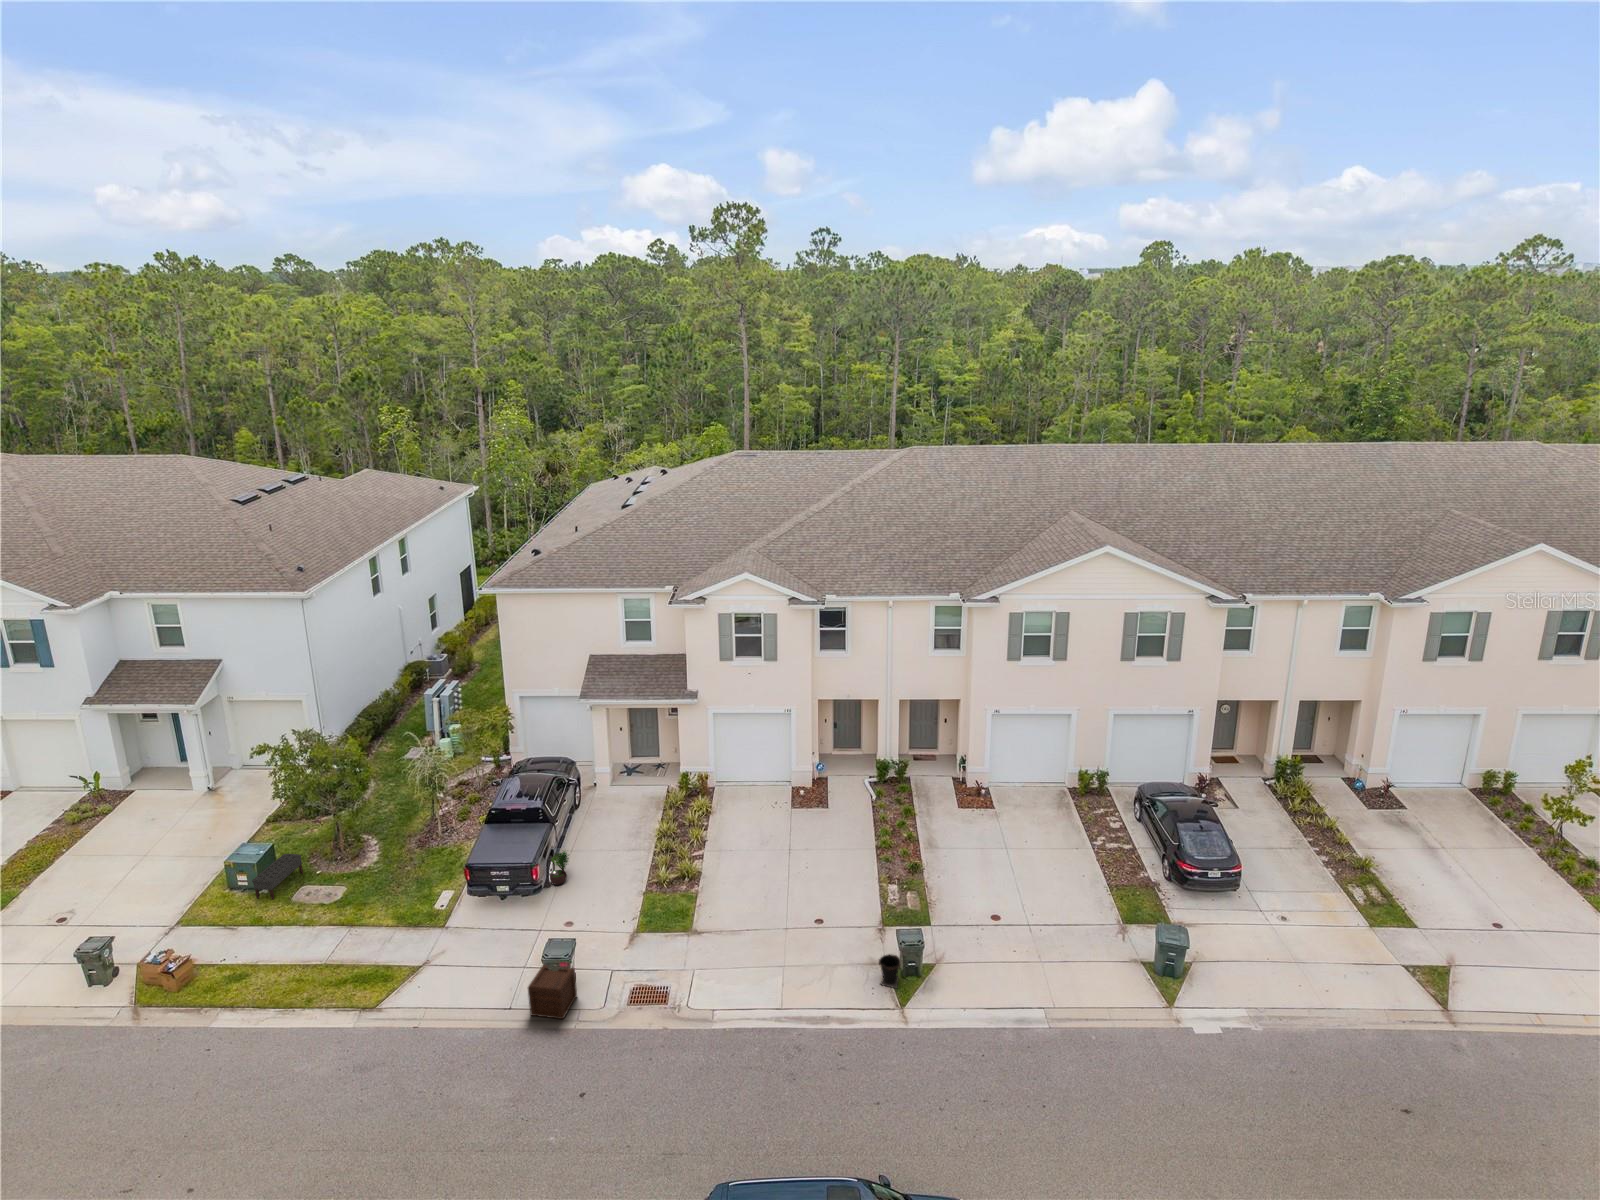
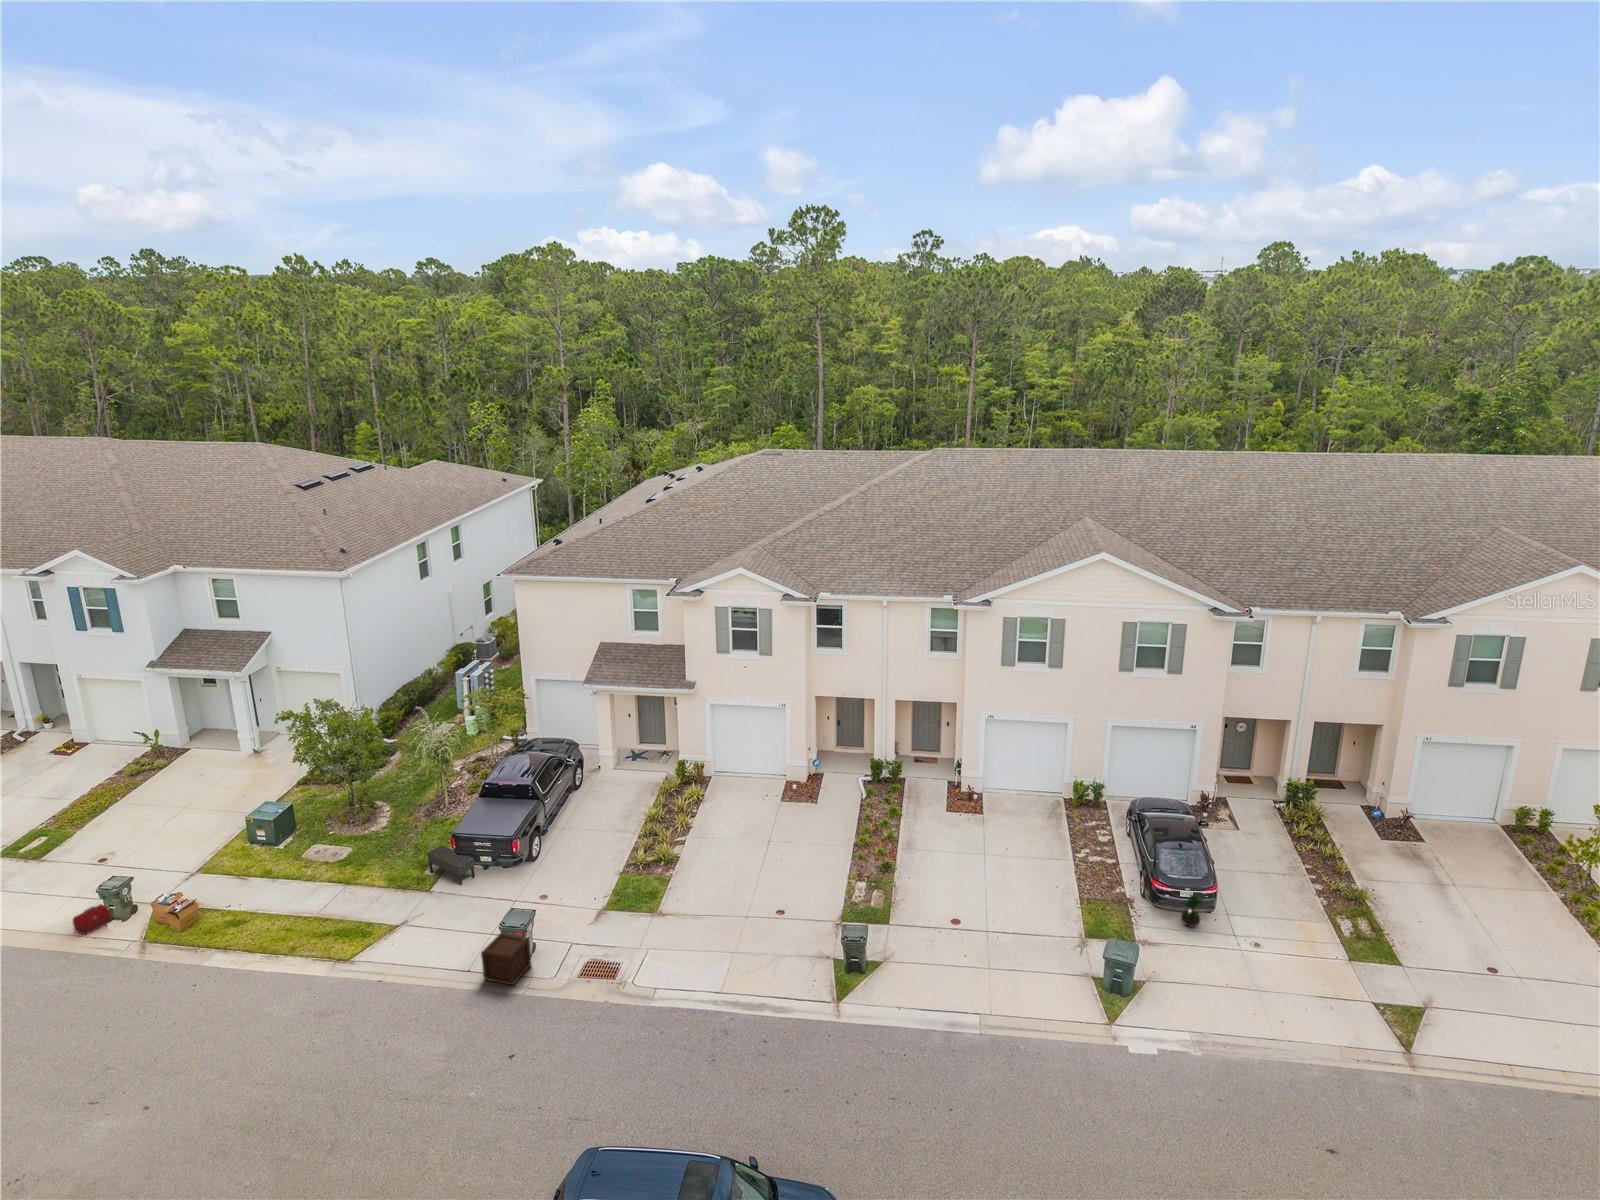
potted tree: present [550,851,569,885] -> present [1181,895,1203,927]
bench: present [252,854,303,900] -> present [427,845,475,885]
bucket: present [879,954,901,988] -> none [822,949,844,983]
toolbox: none [50,968,93,1005] -> present [73,904,111,935]

